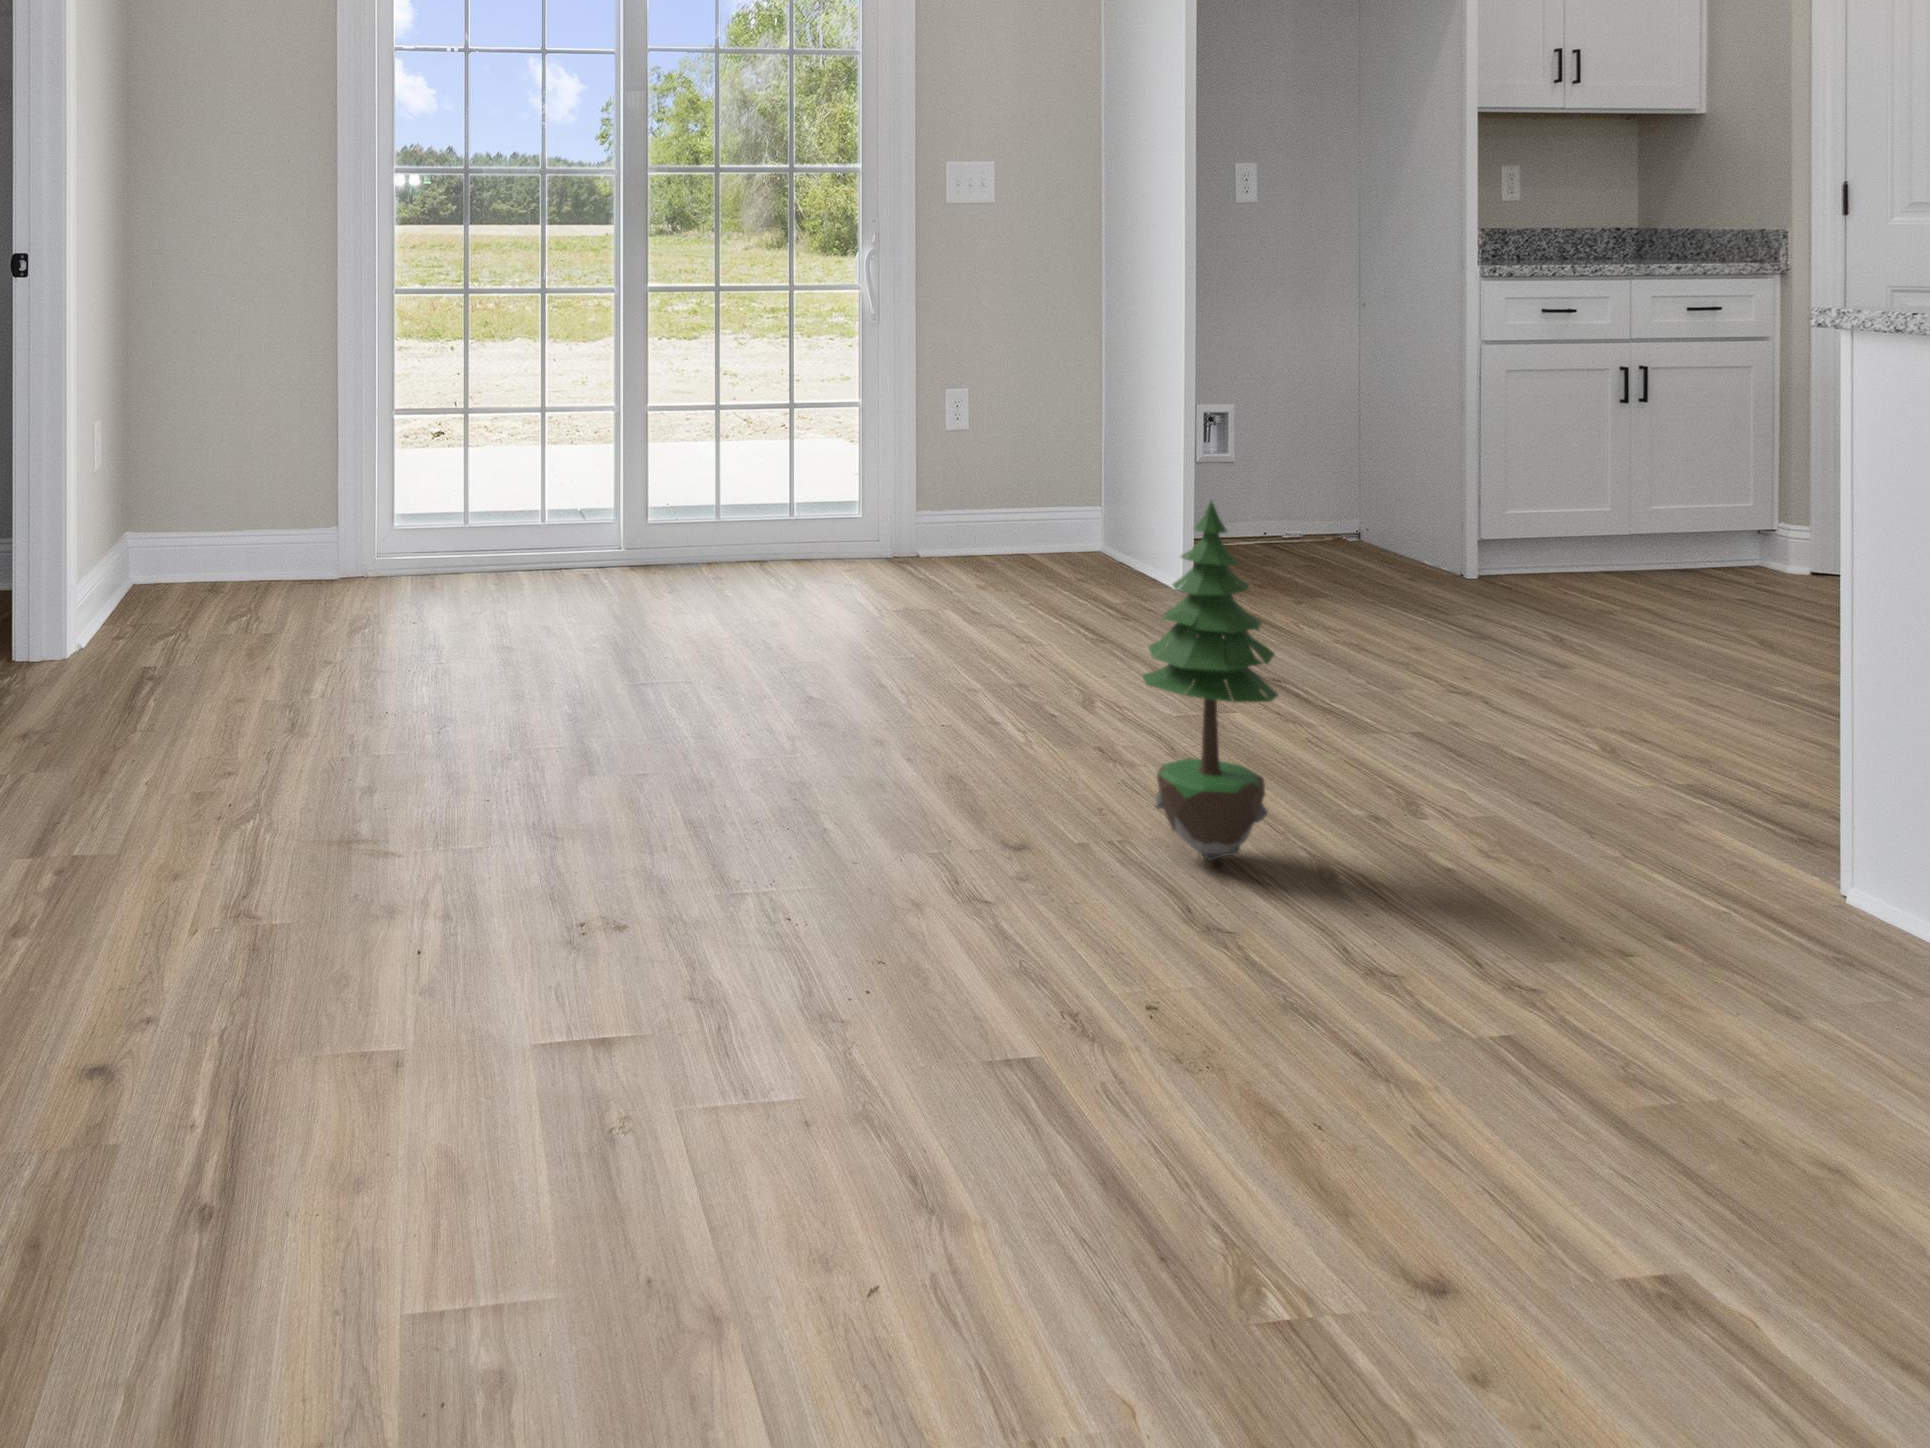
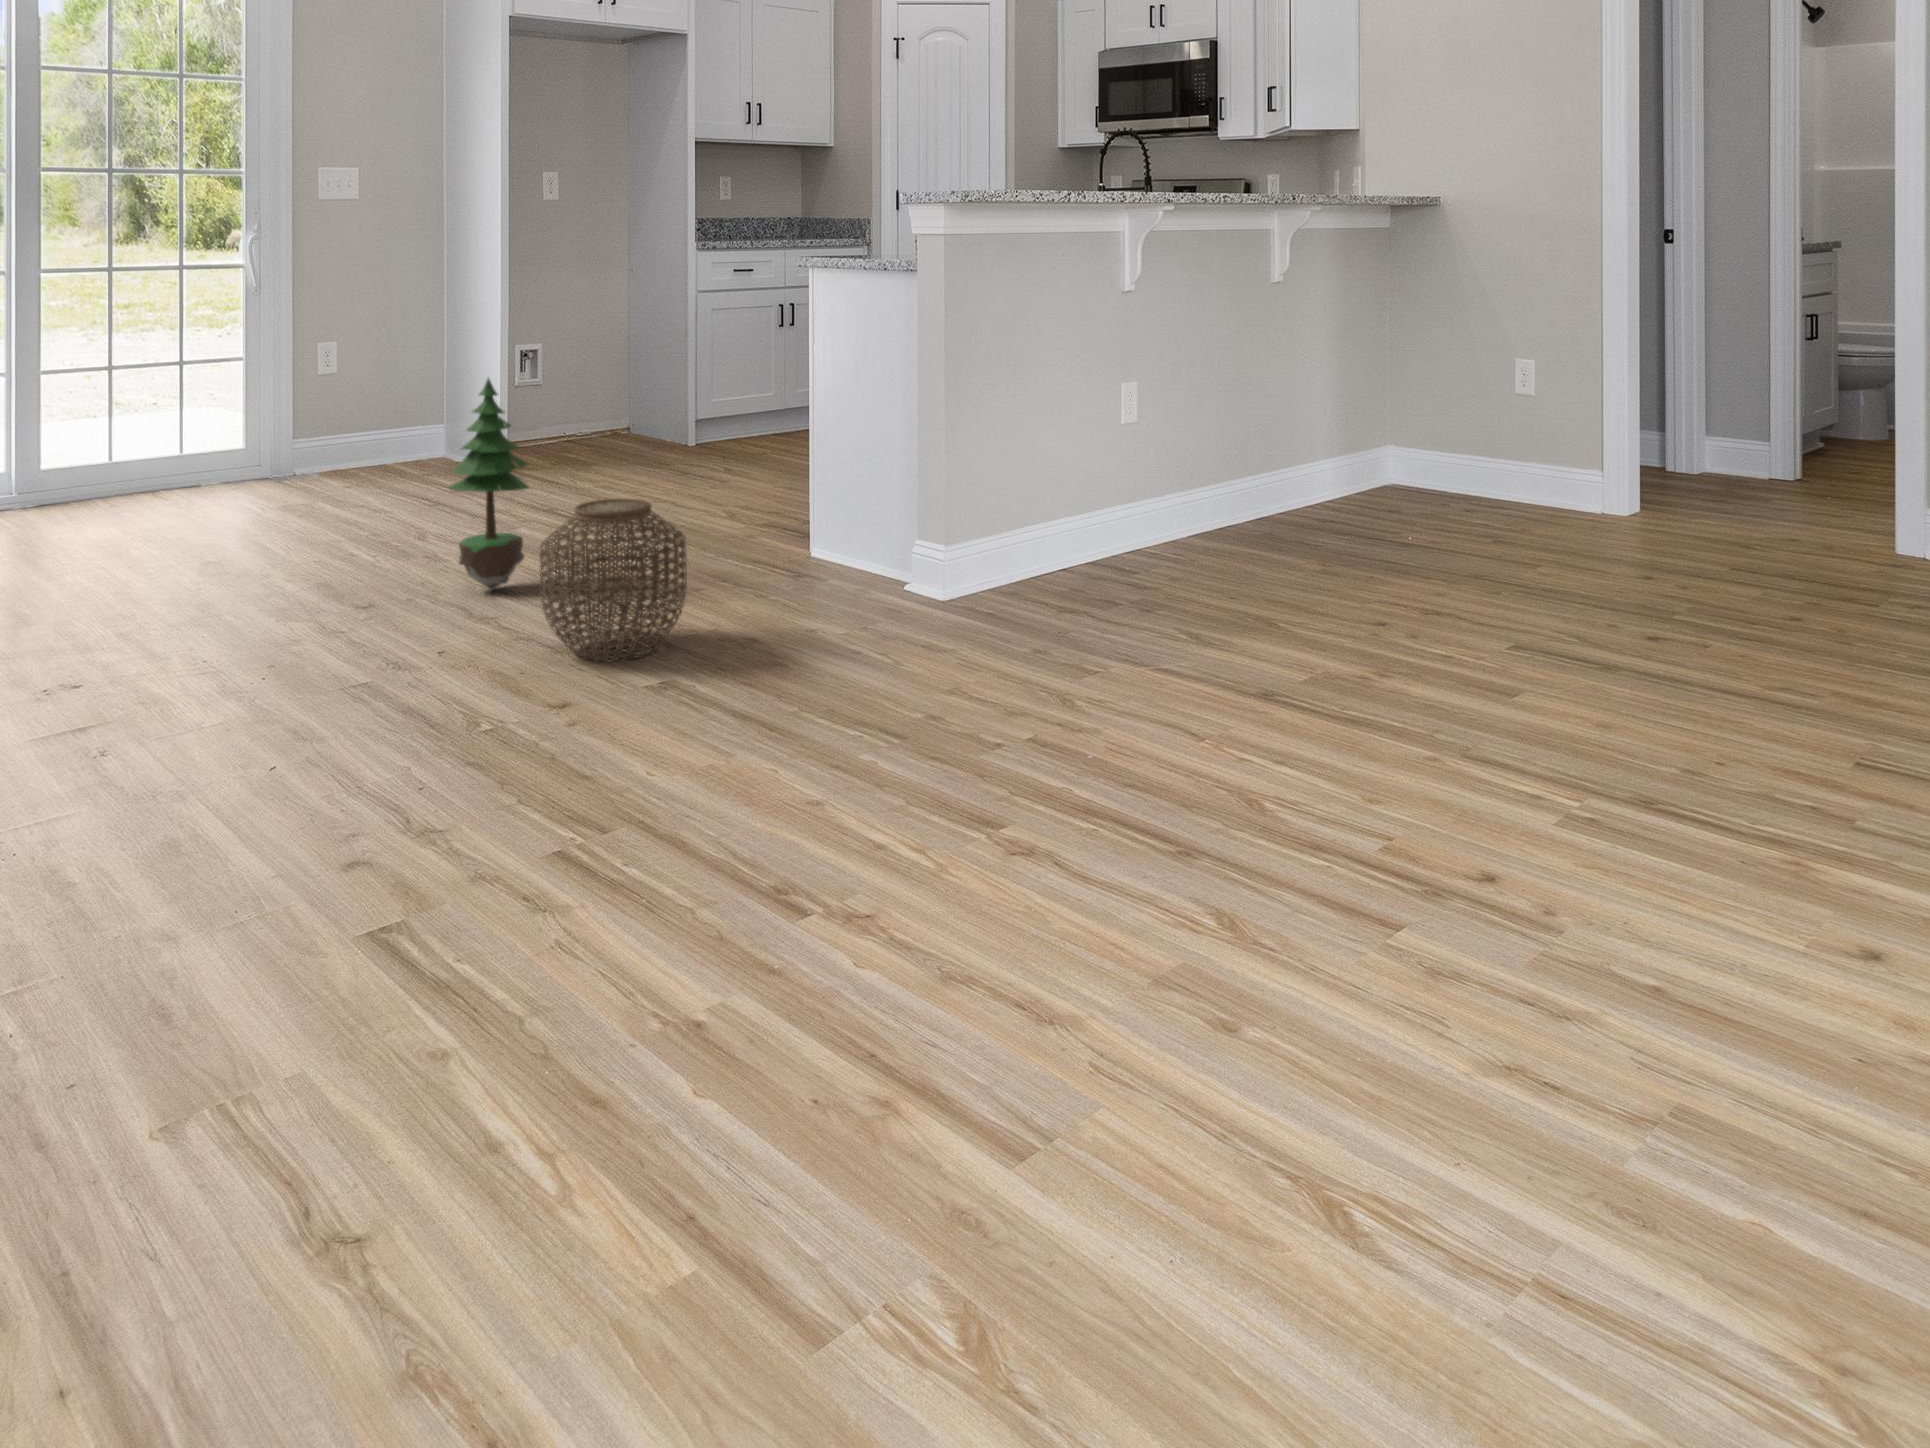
woven basket: none [1344,789,1672,1150] -> present [540,499,687,661]

